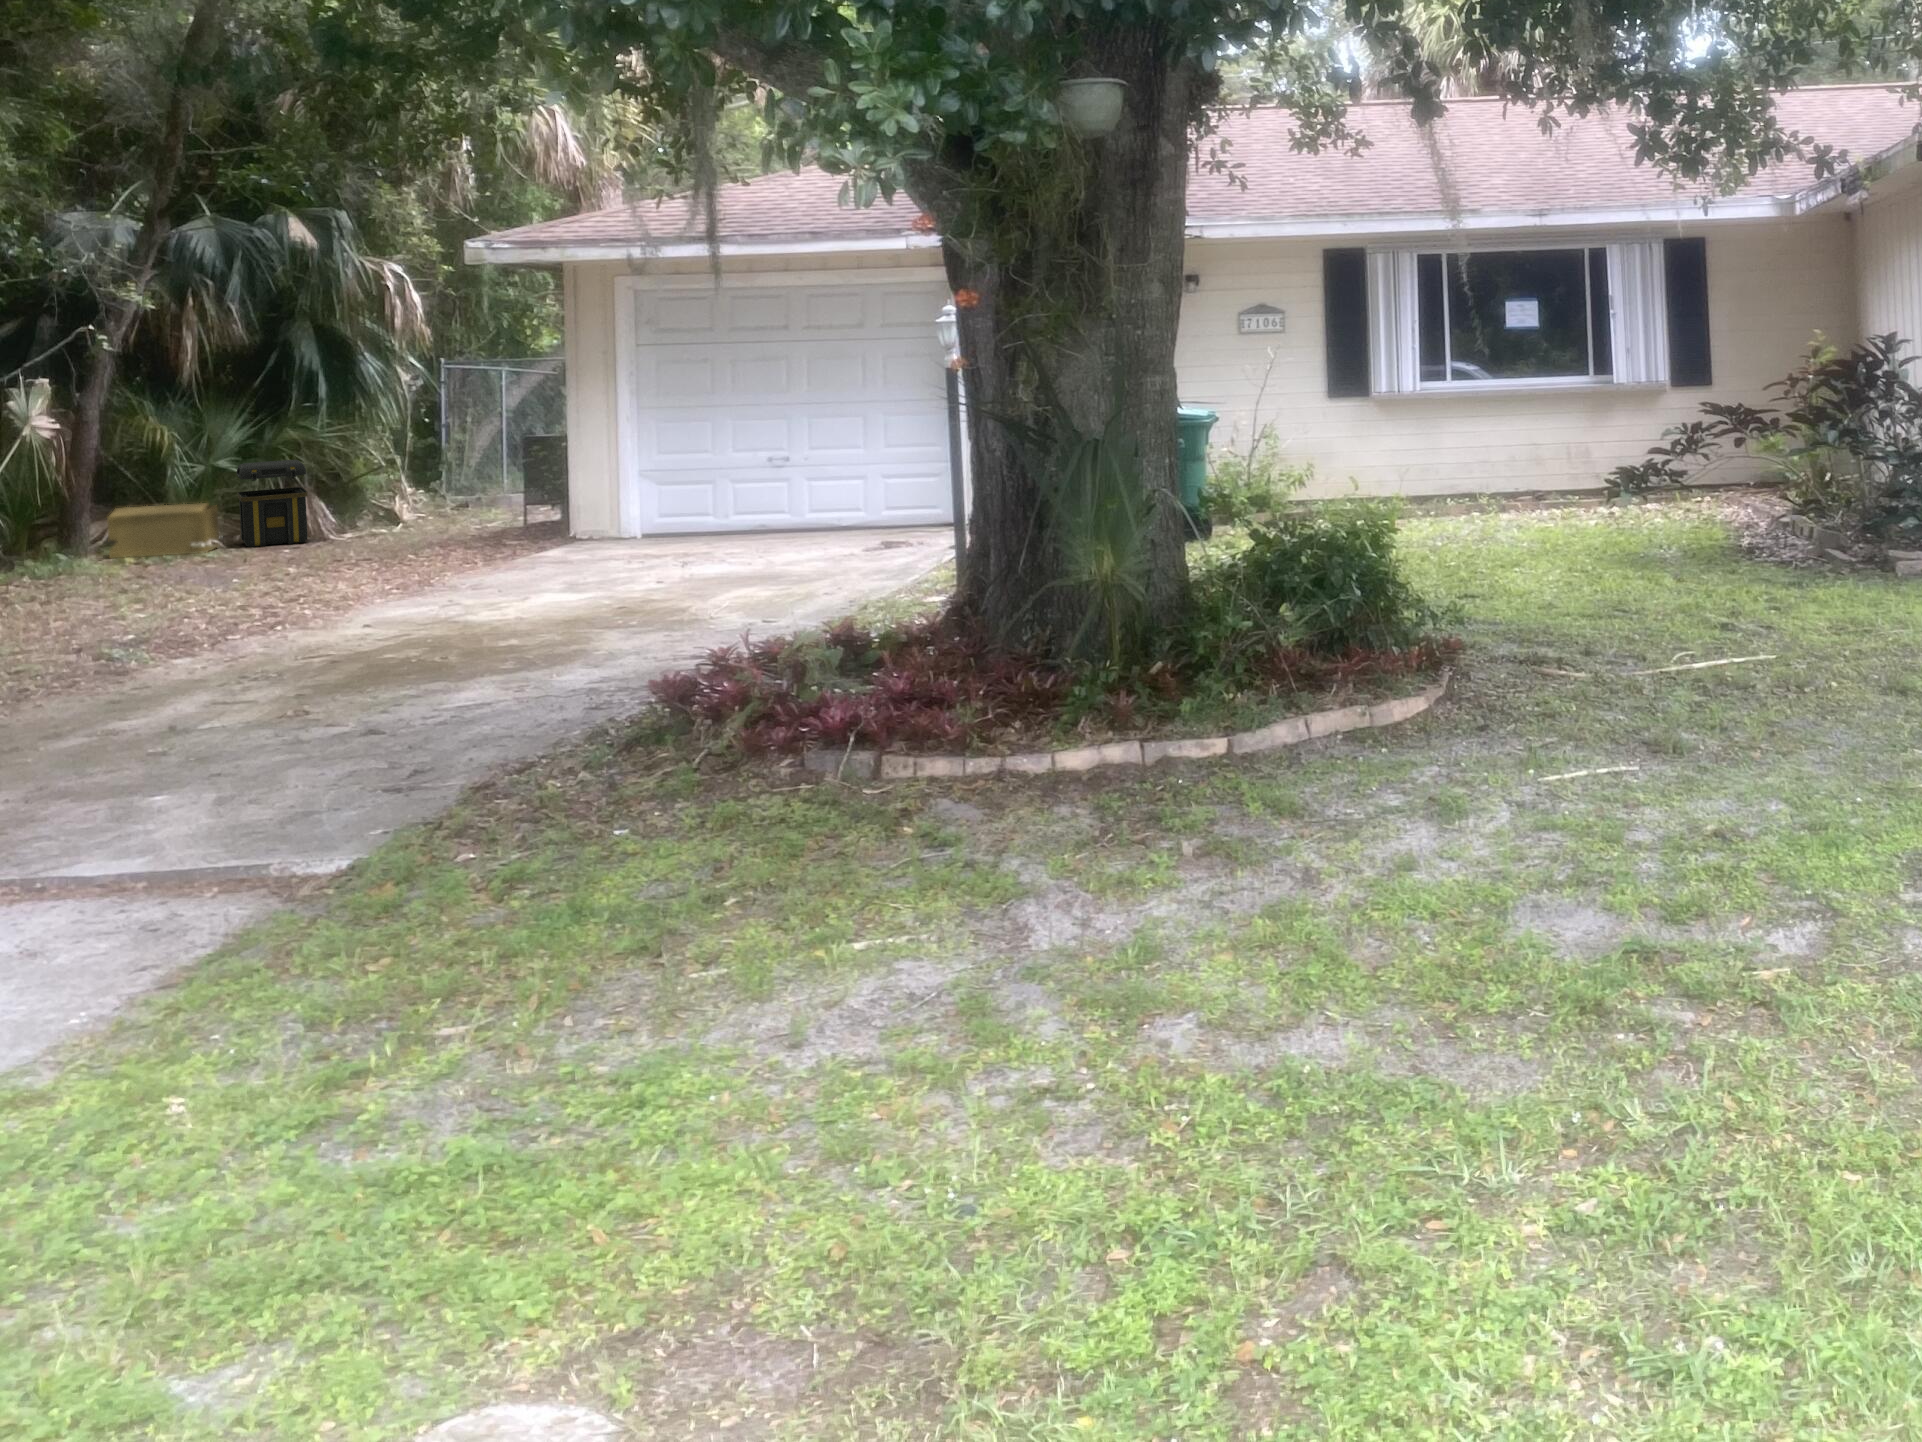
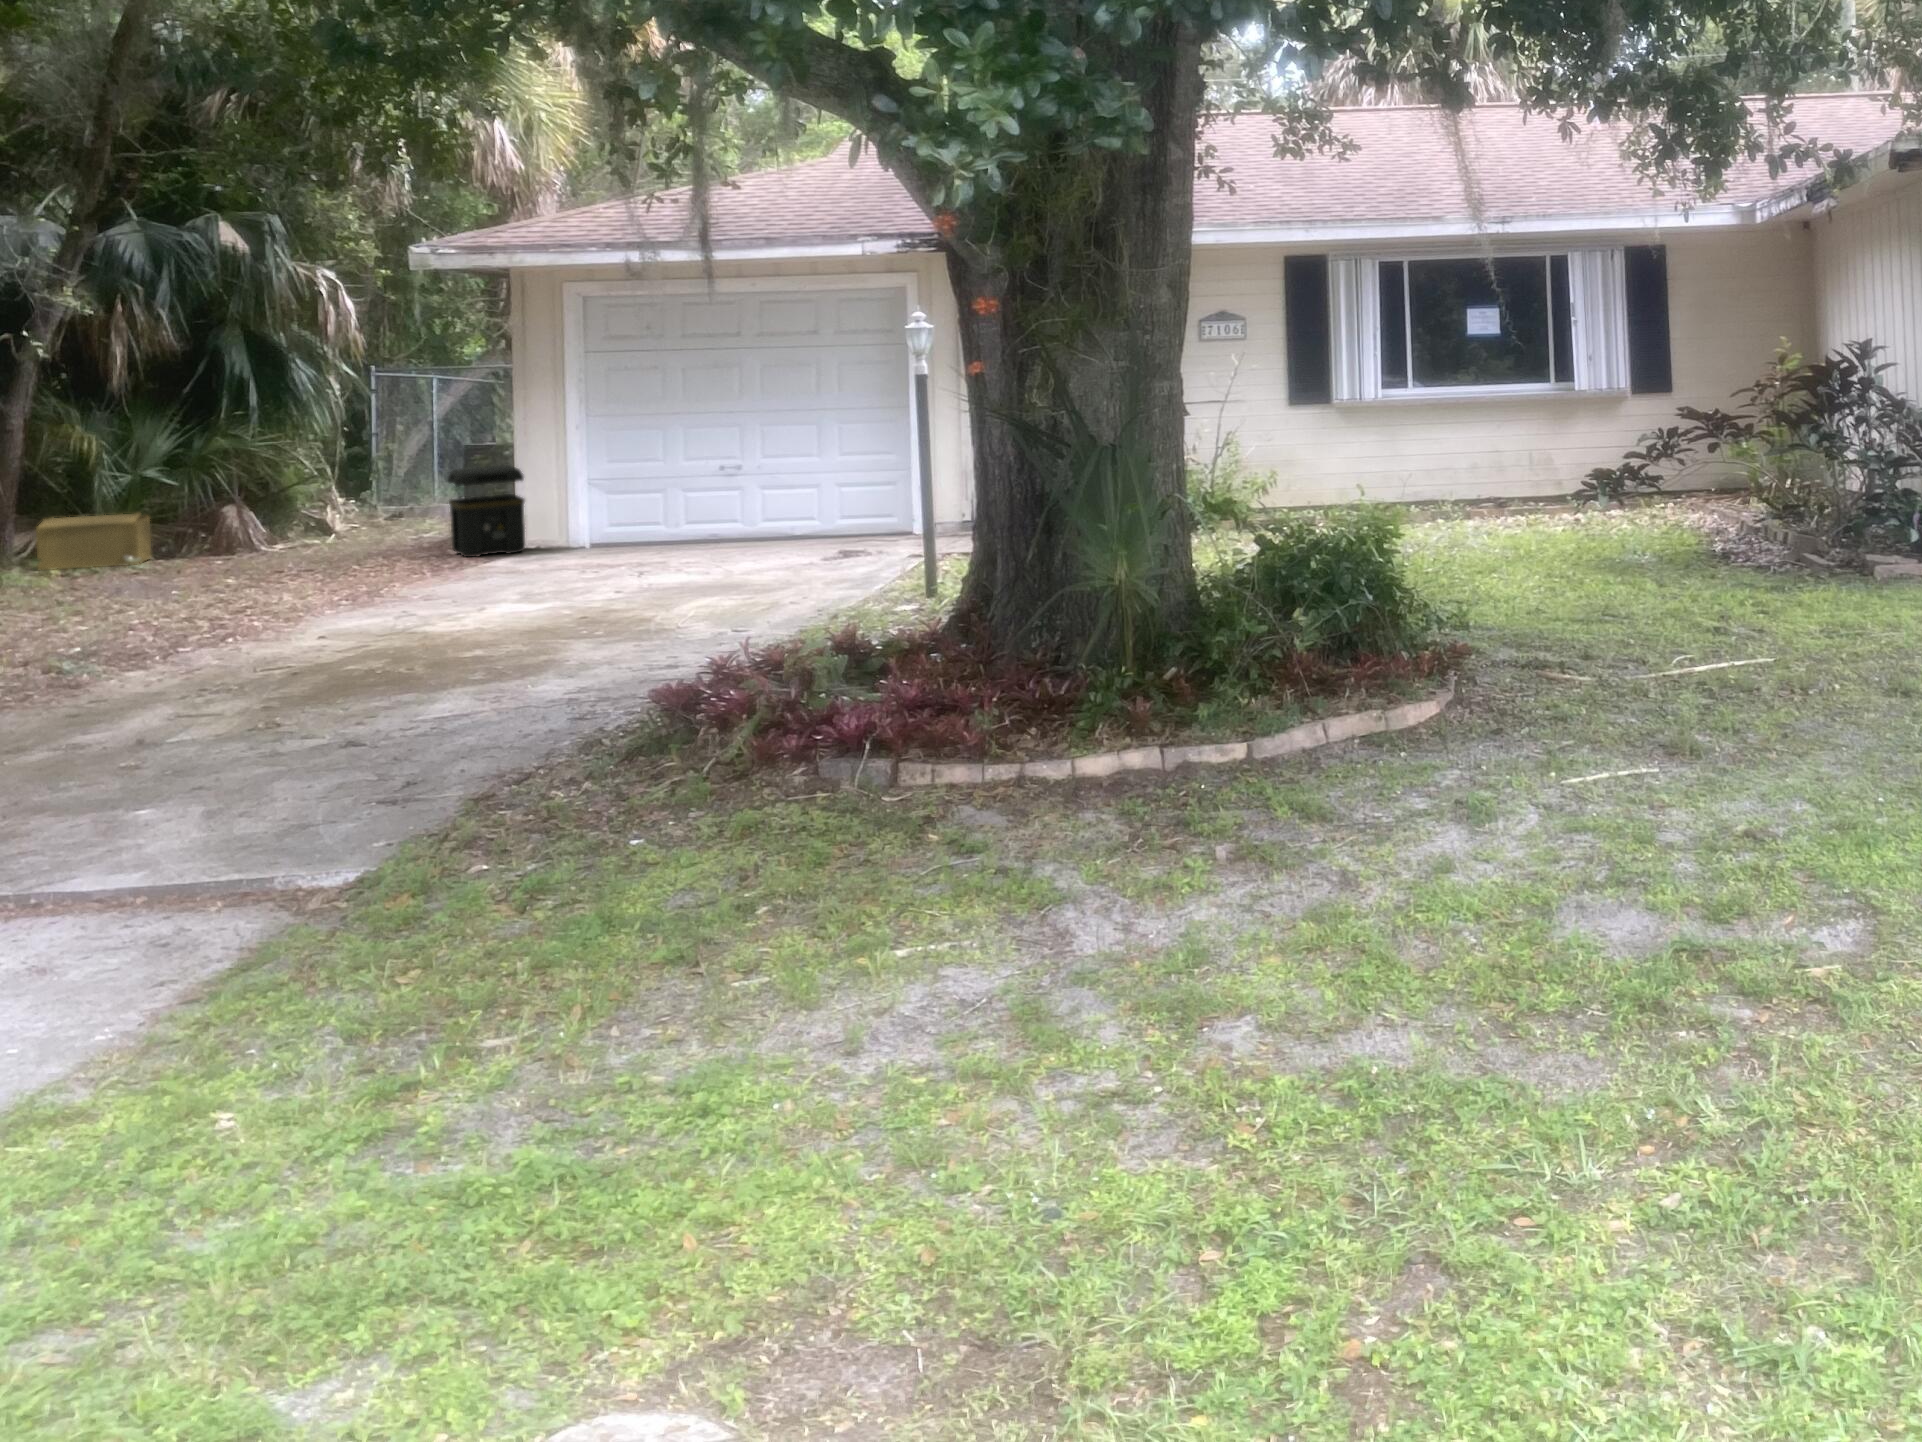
toolbox: present [236,460,308,547] -> present [448,465,525,557]

